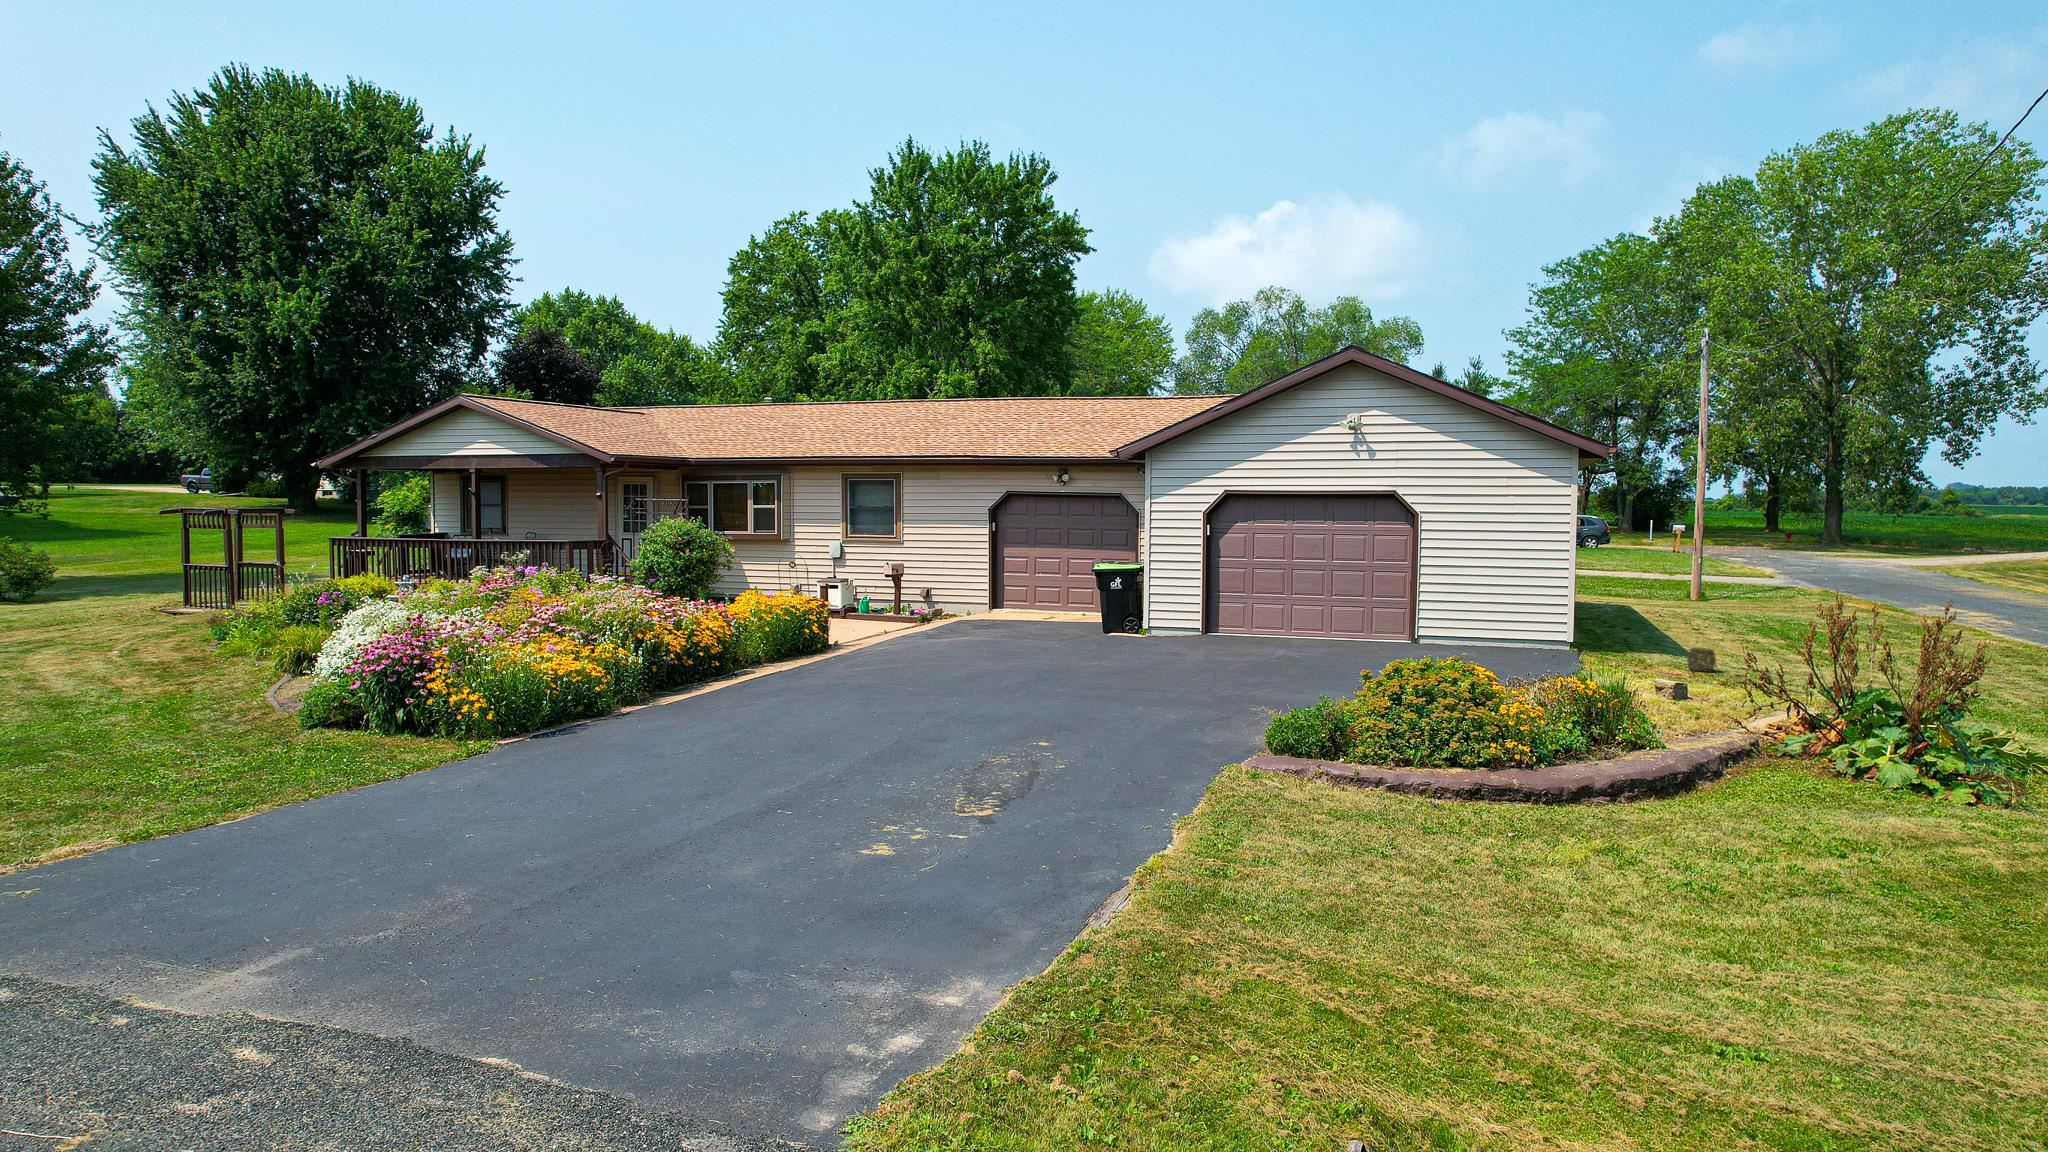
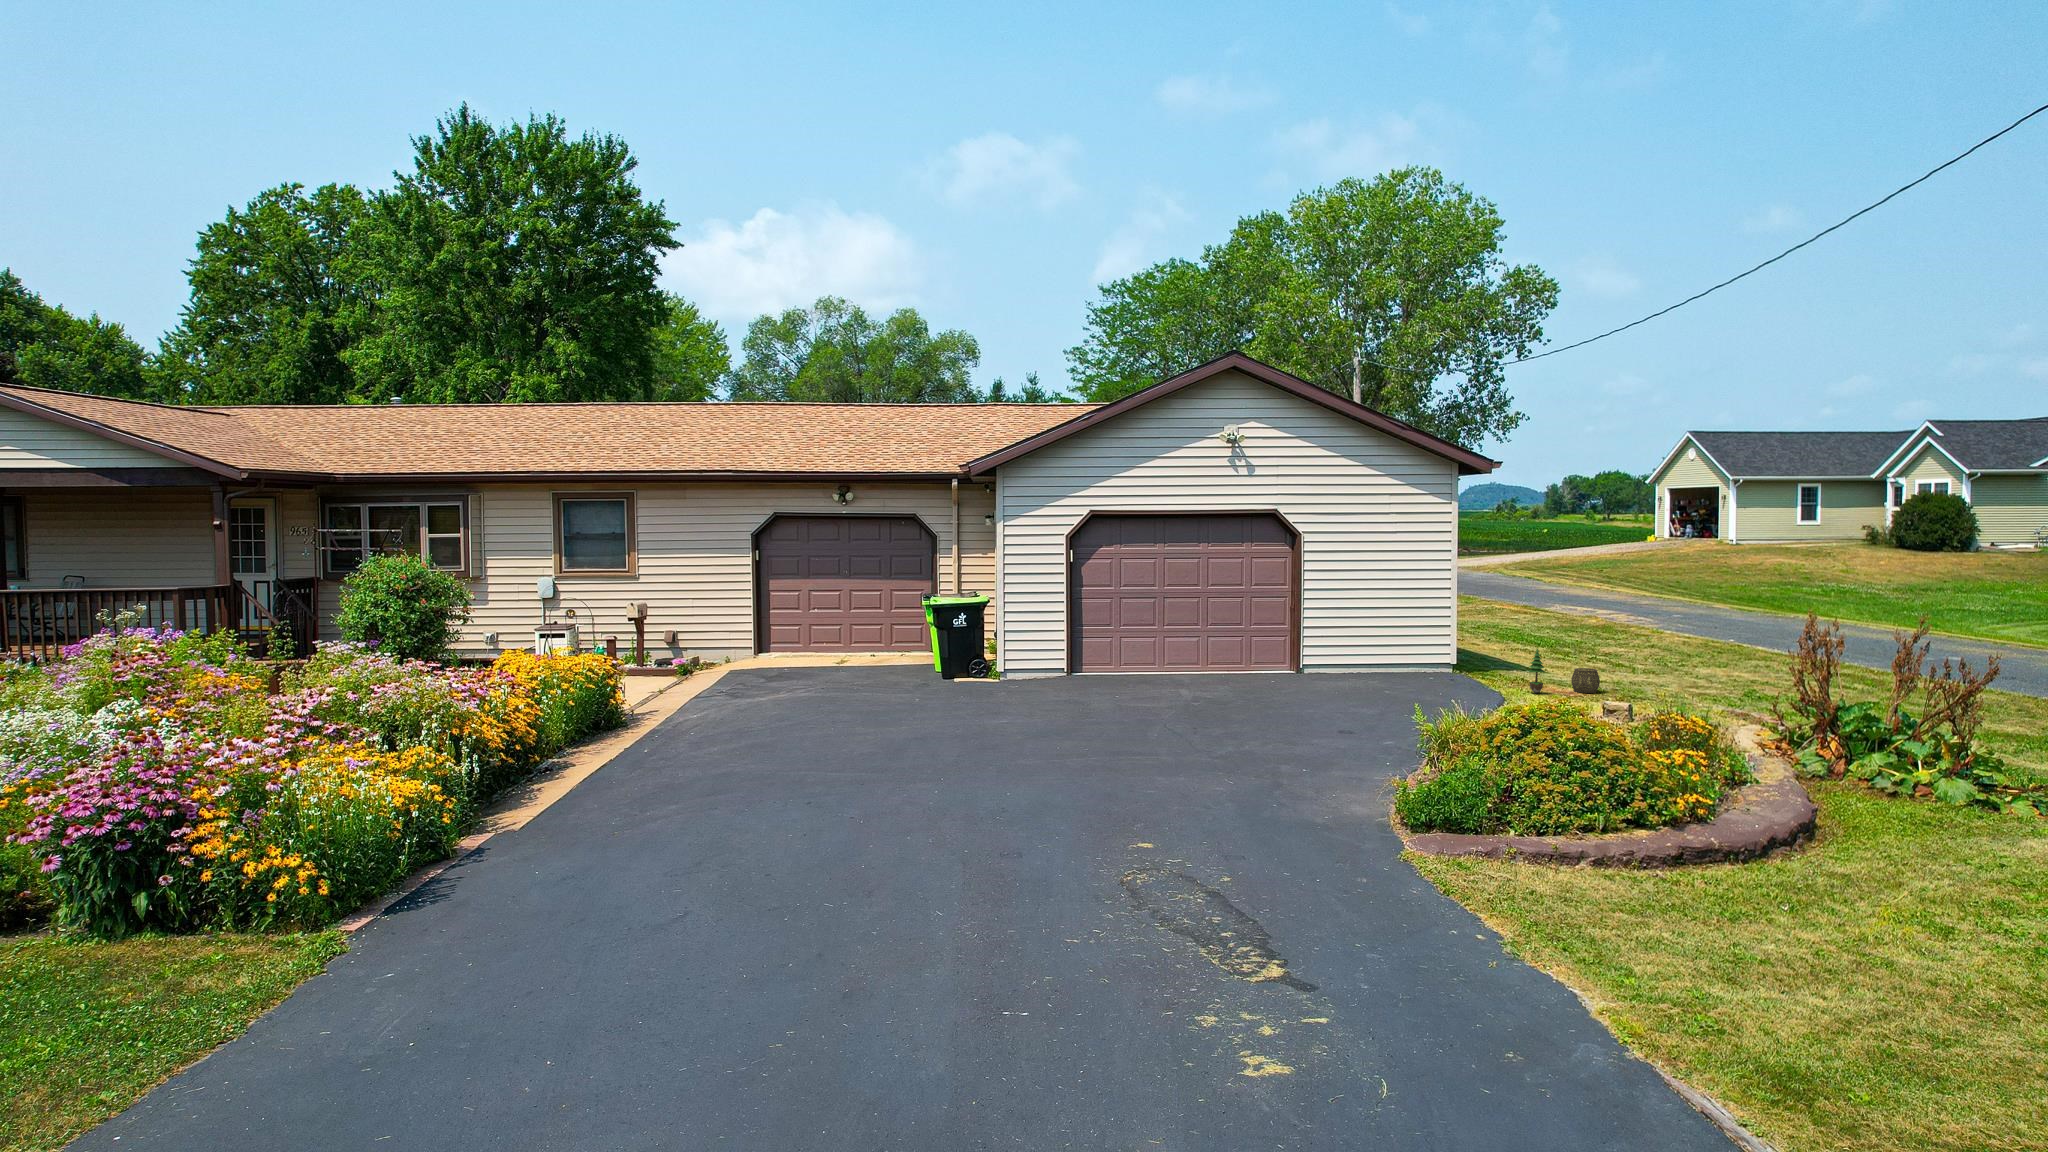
potted tree: none [1634,625,1652,669] -> present [1529,649,1545,693]

